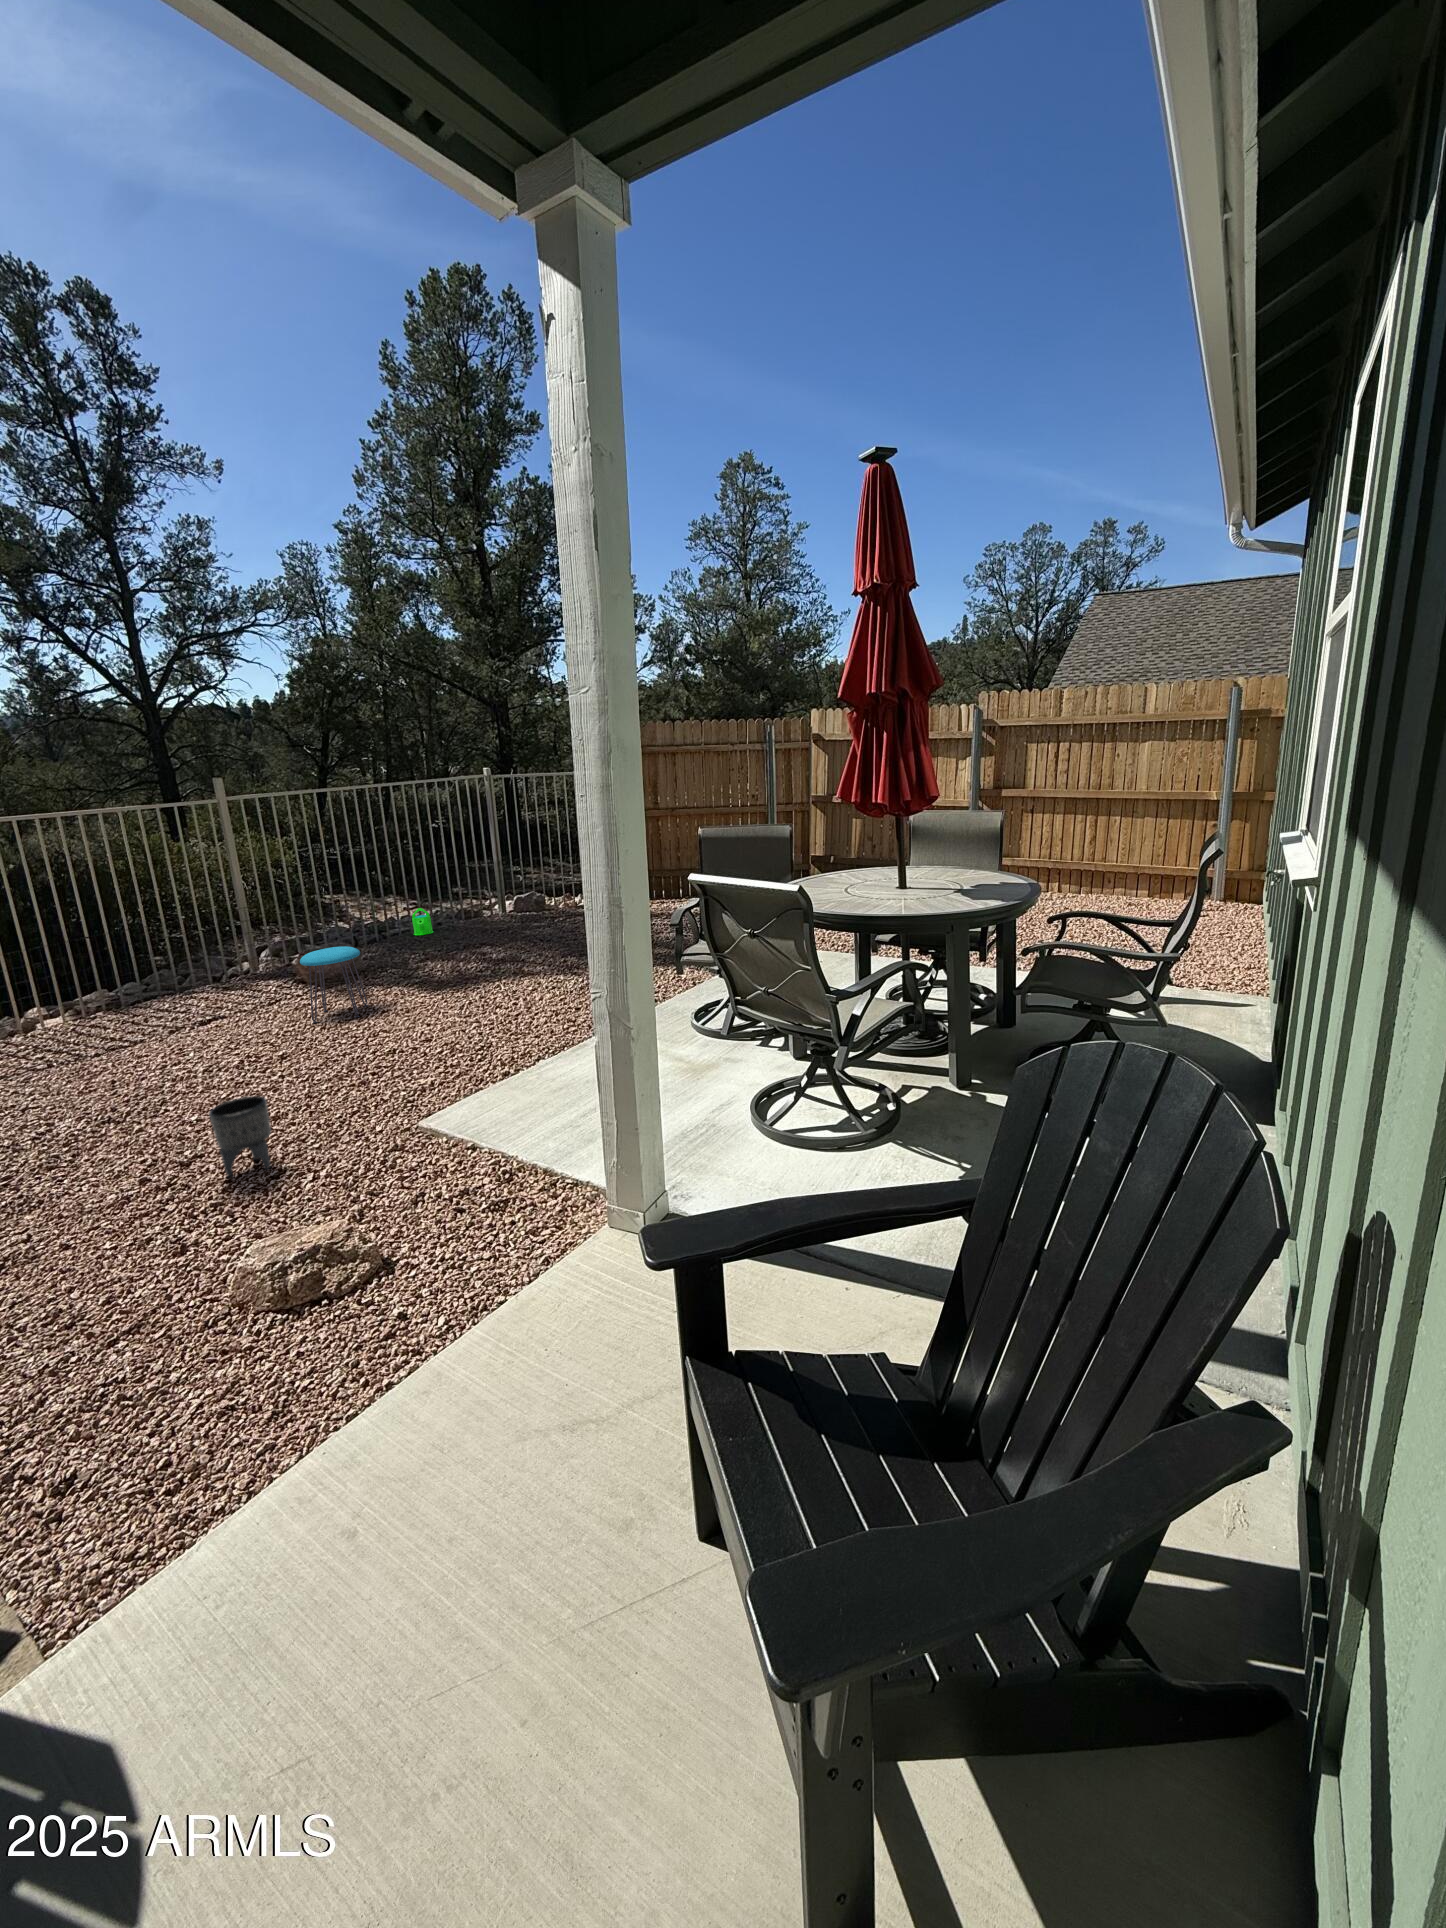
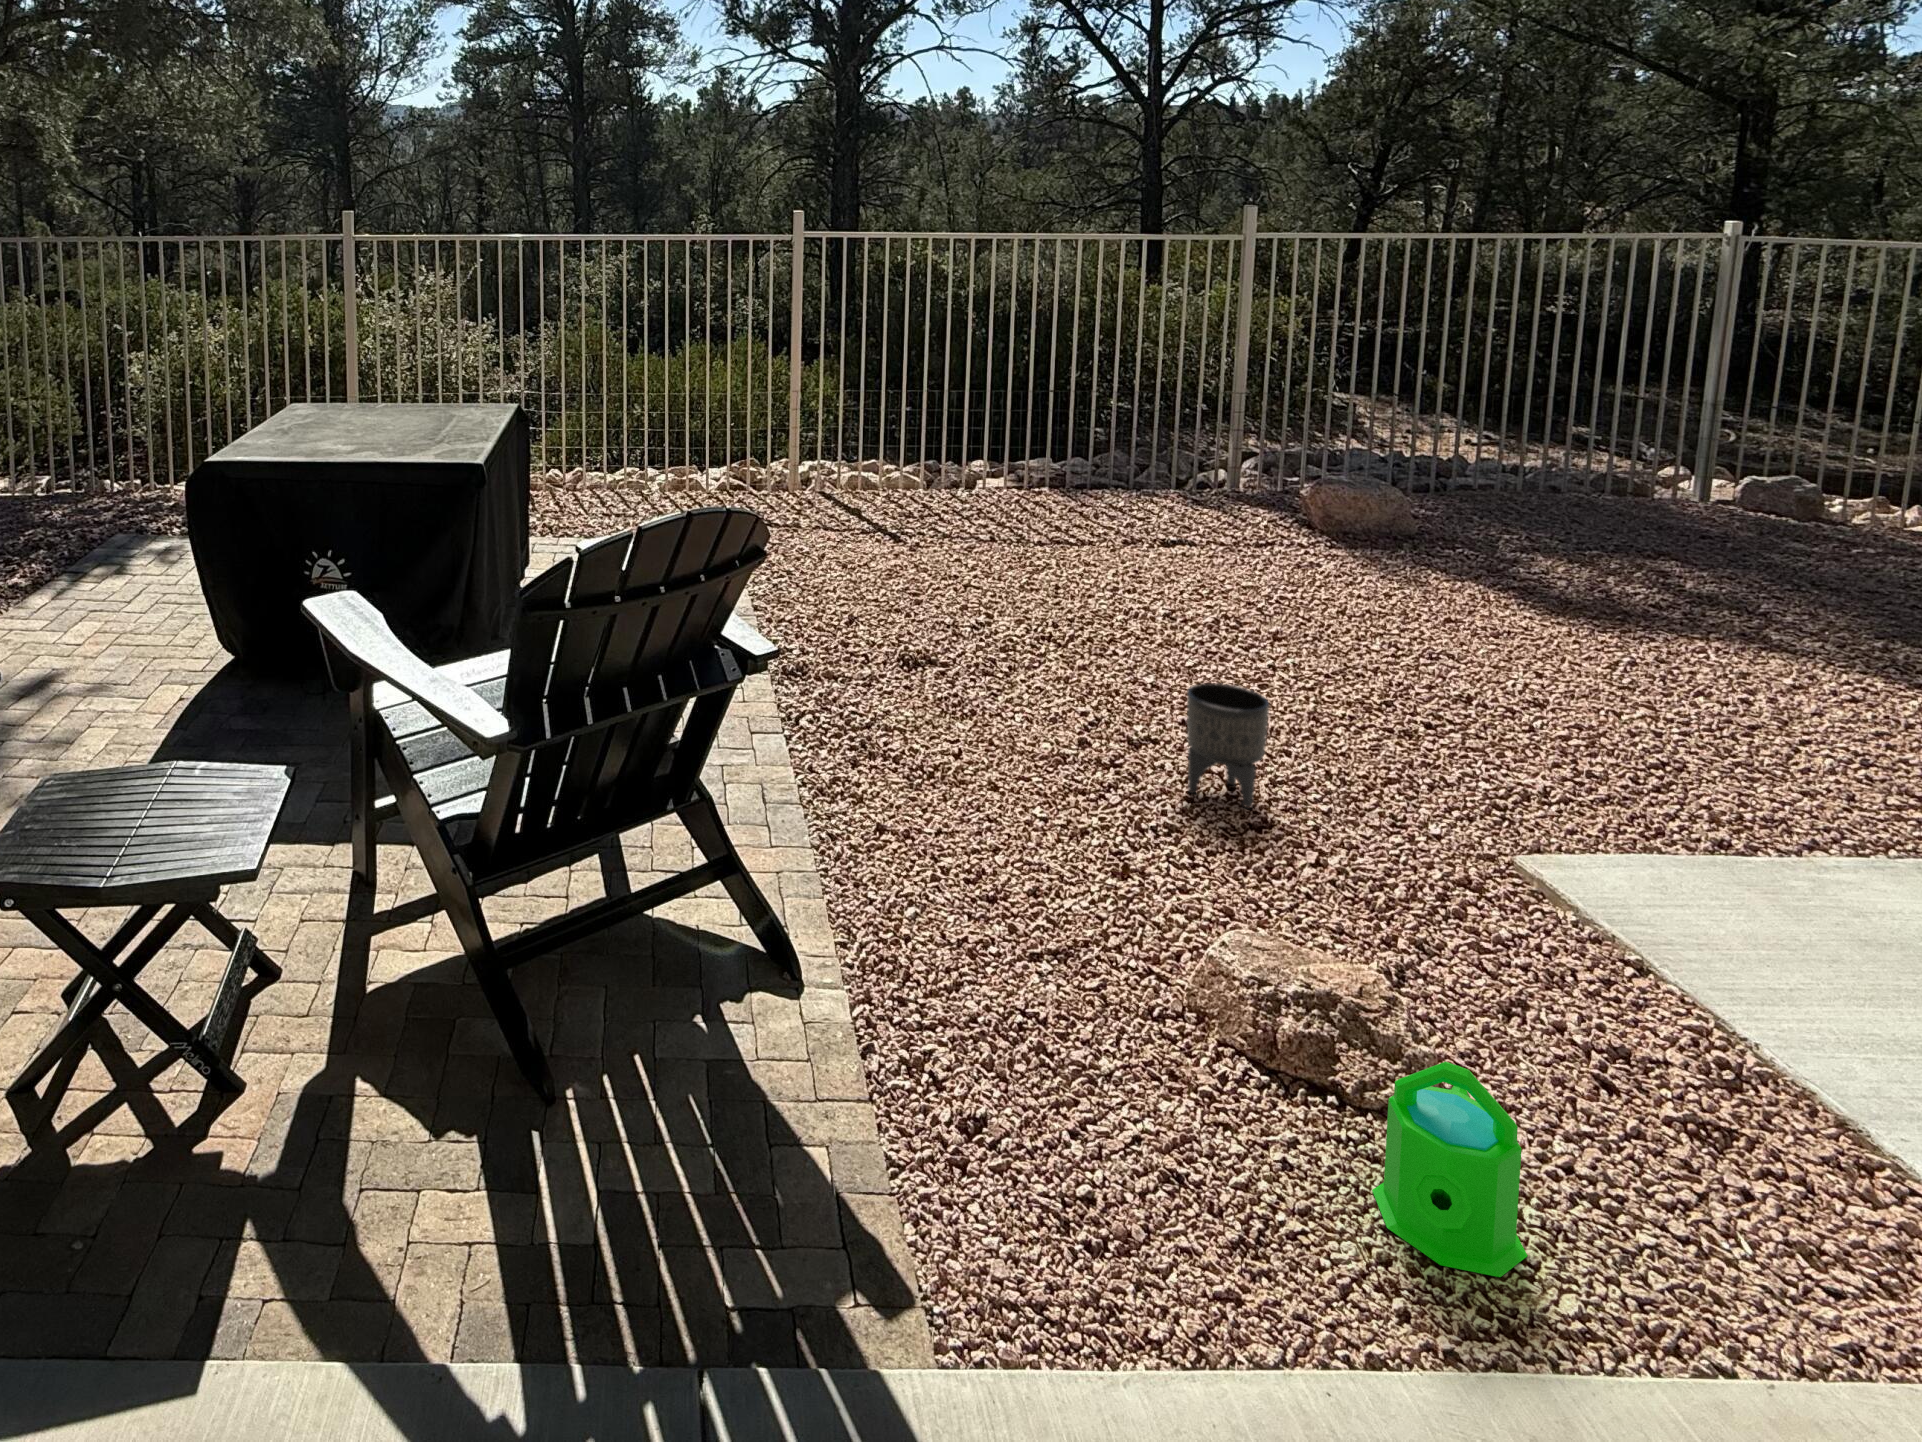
watering can: present [412,908,434,935] -> present [1372,1061,1528,1277]
stool: present [300,946,368,1023] -> none [1320,485,1423,610]

